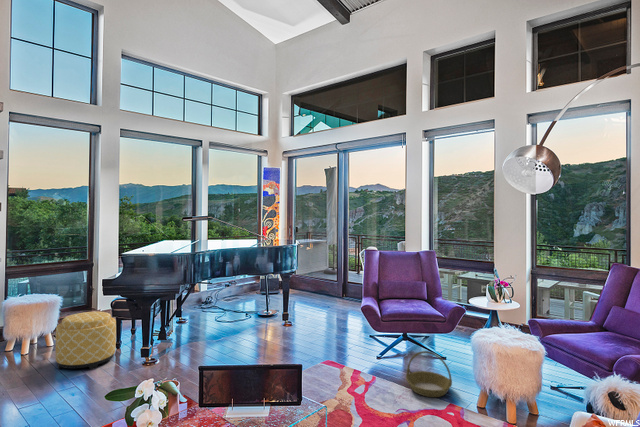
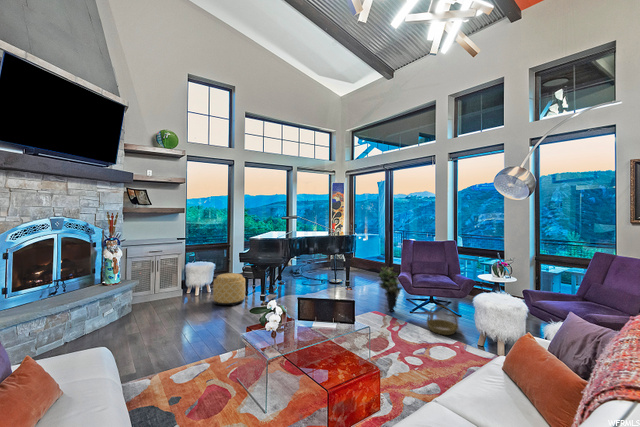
potted plant: none [330,292,367,360] -> present [378,267,402,311]

